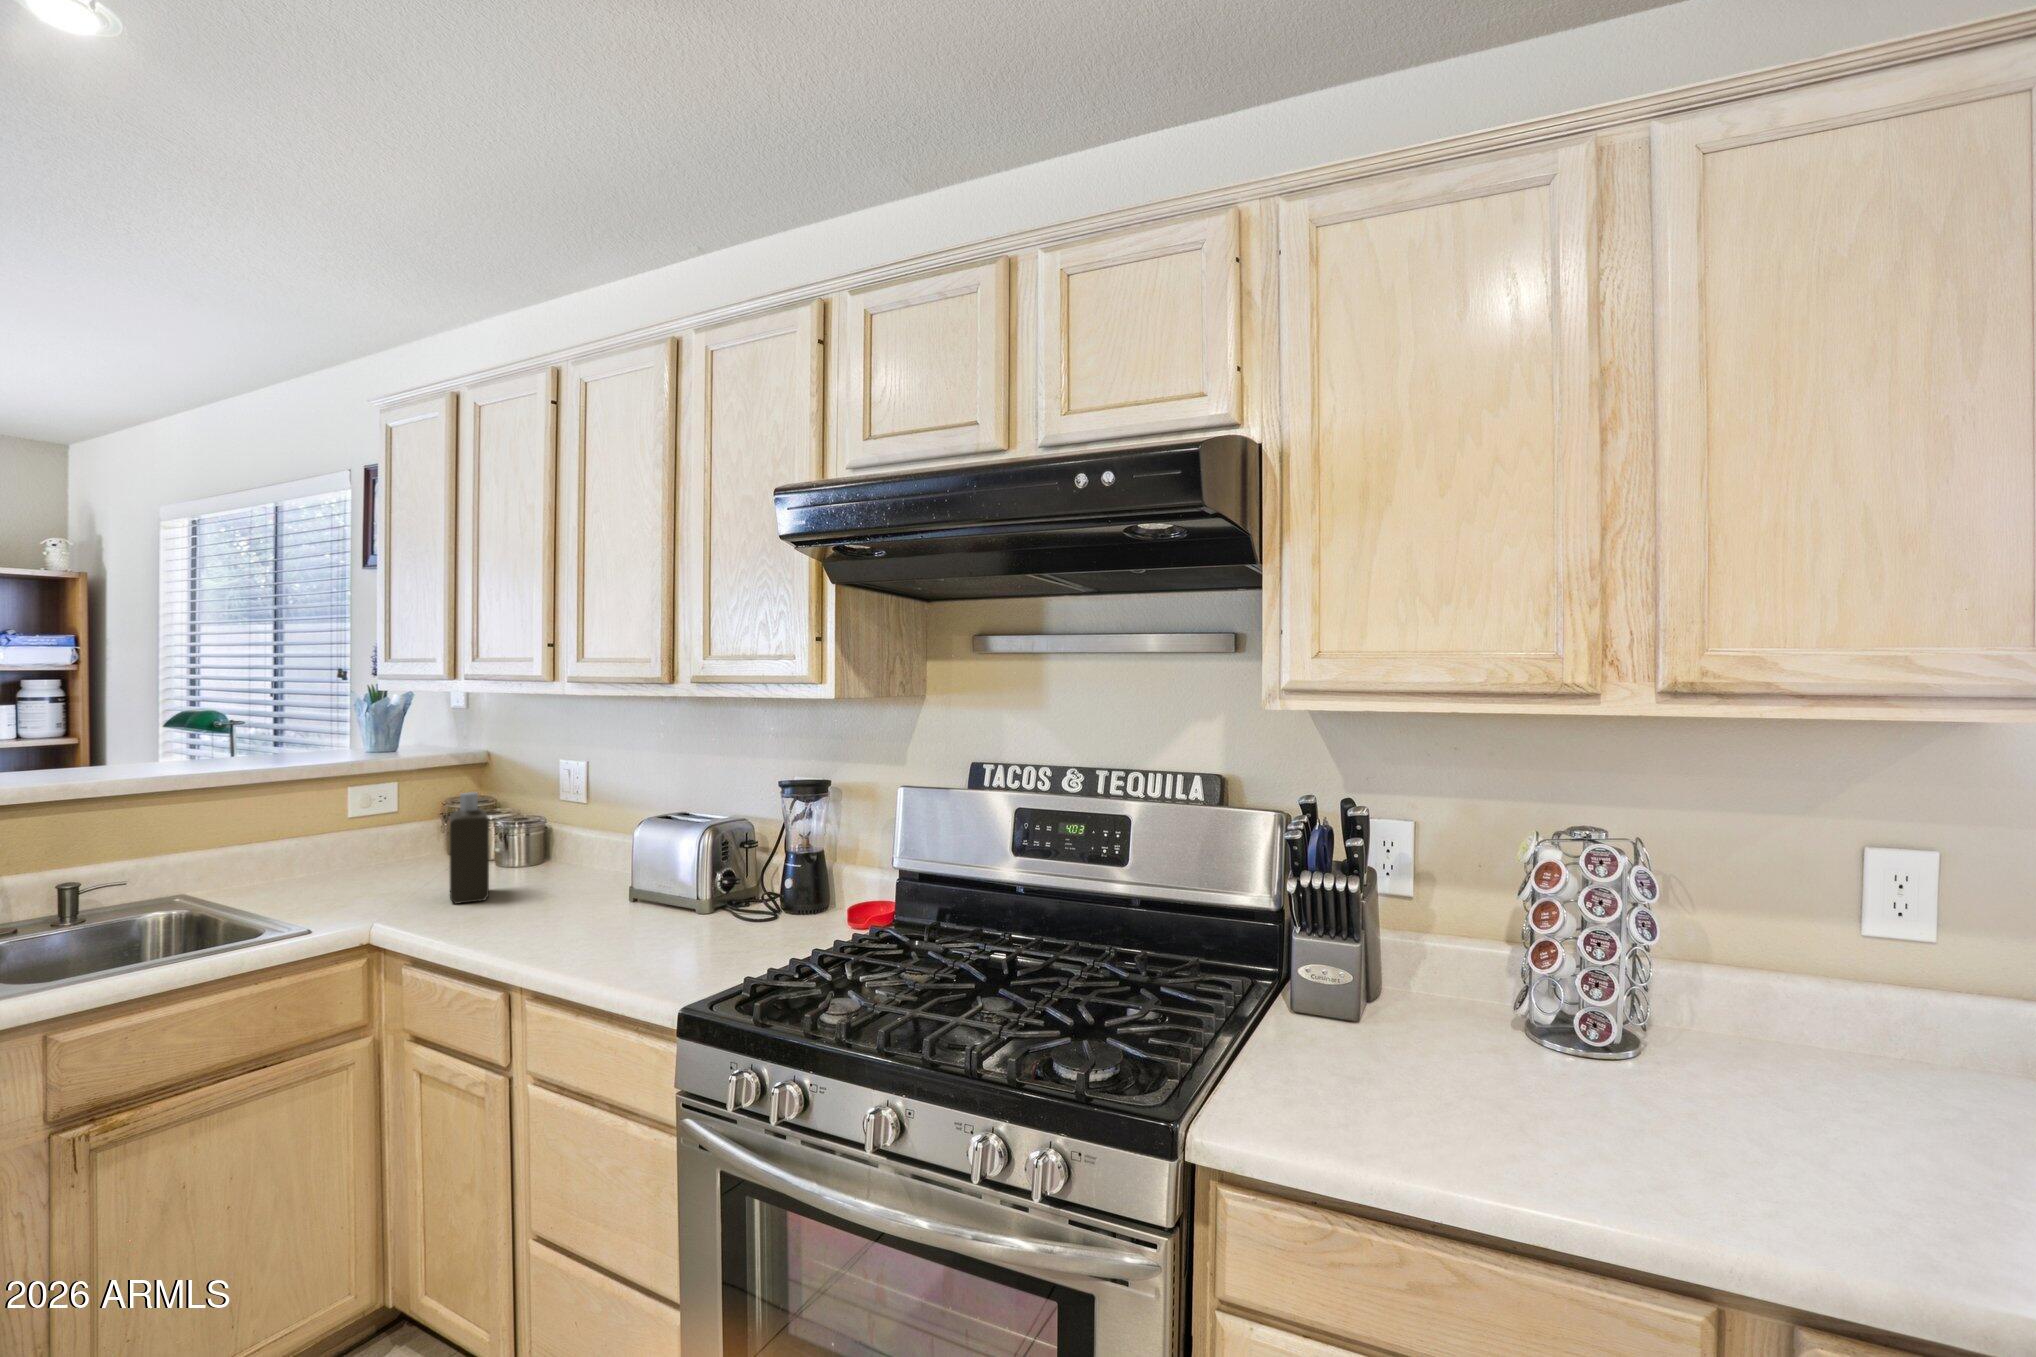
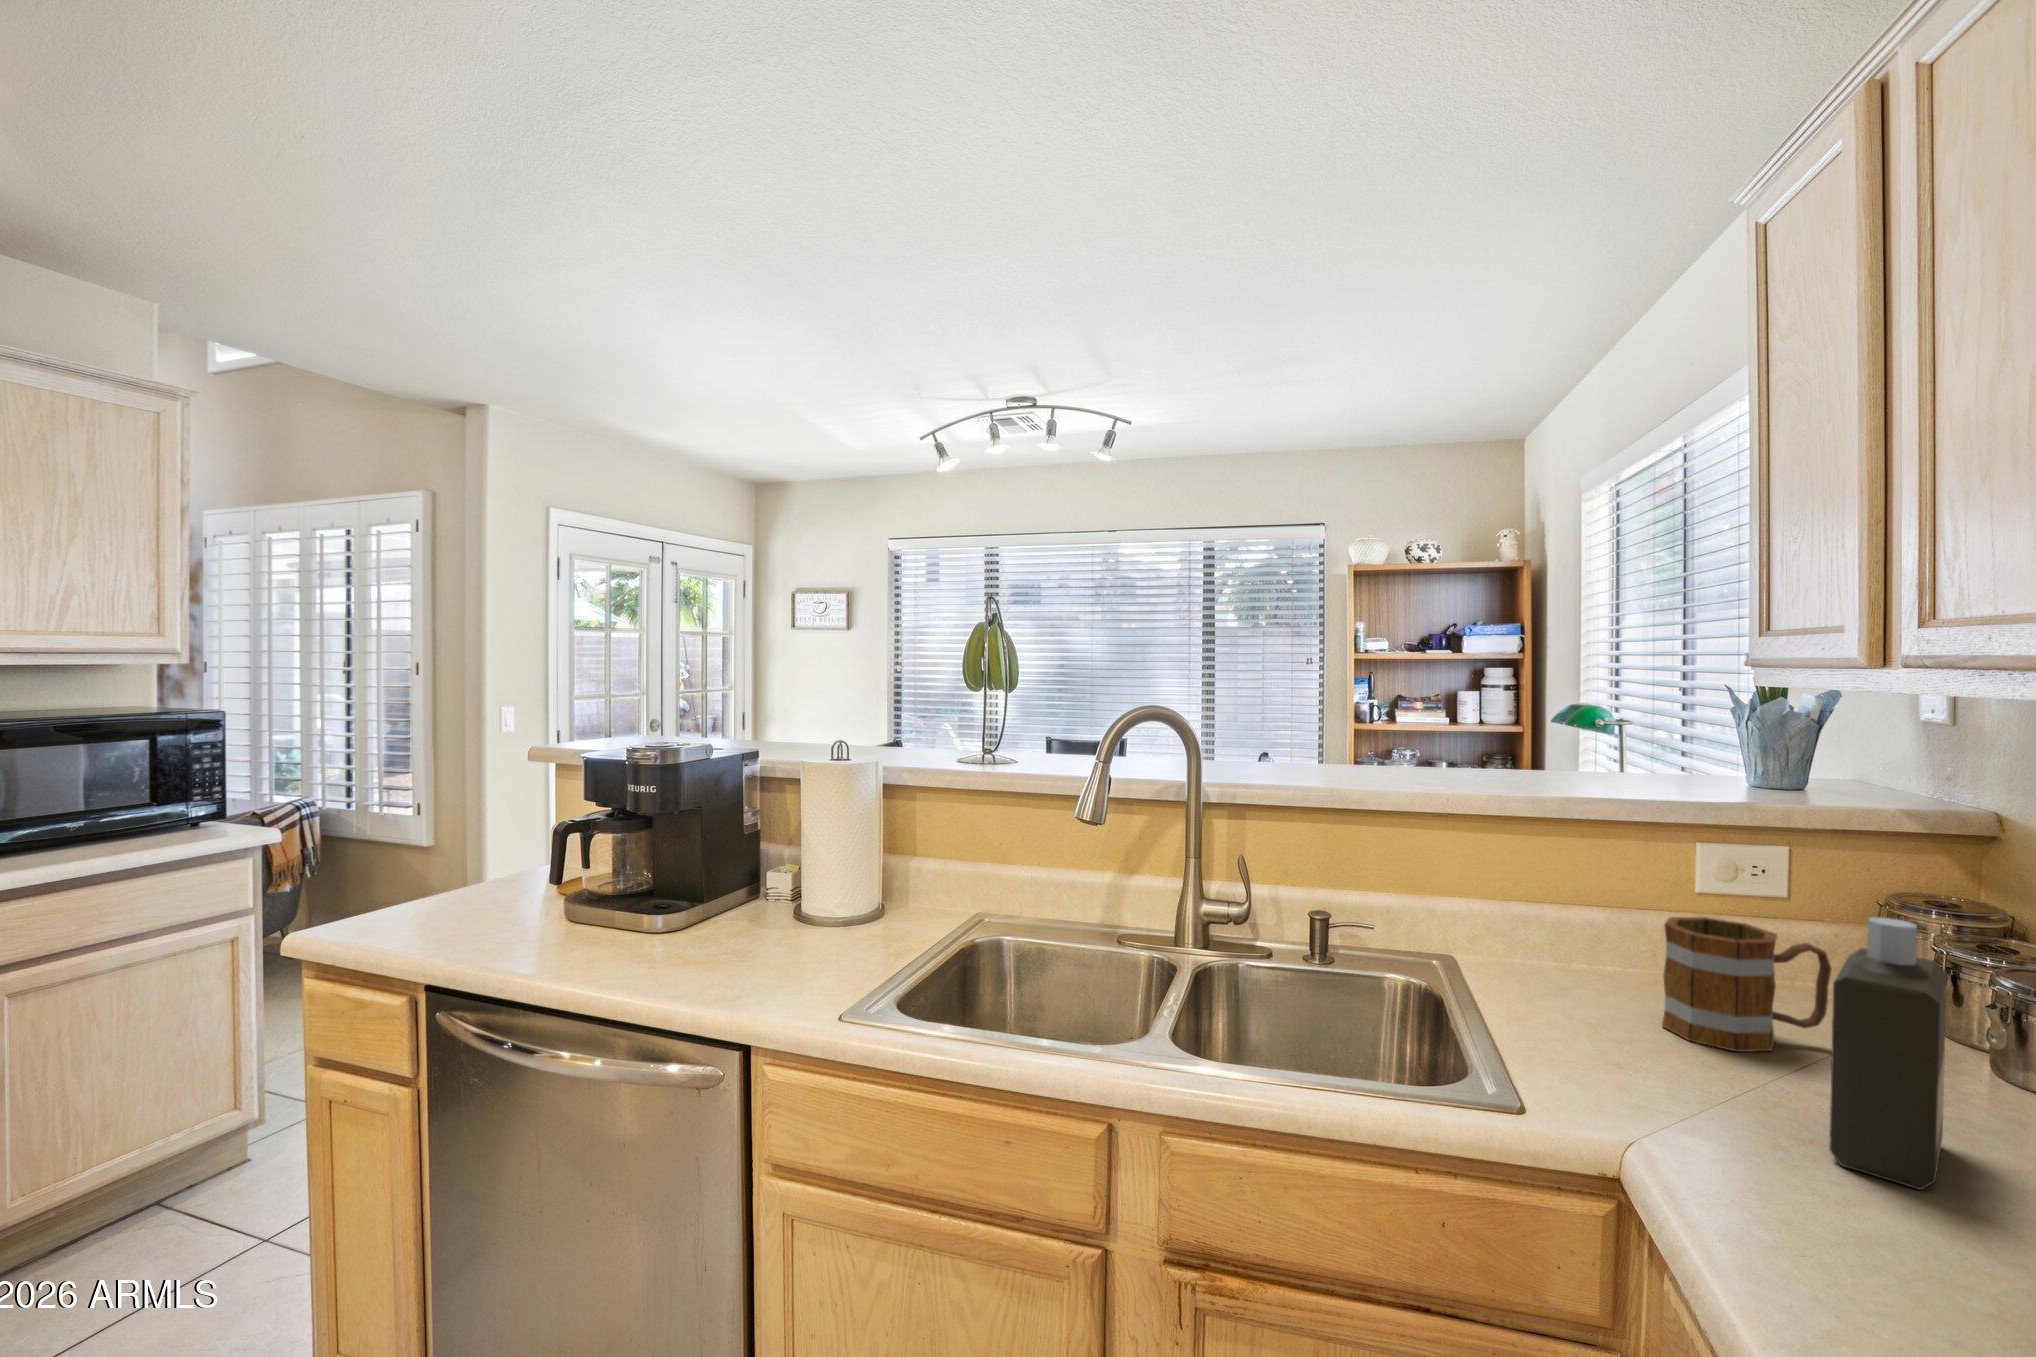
mug: none [348,823,431,891] -> present [1662,917,1831,1052]

